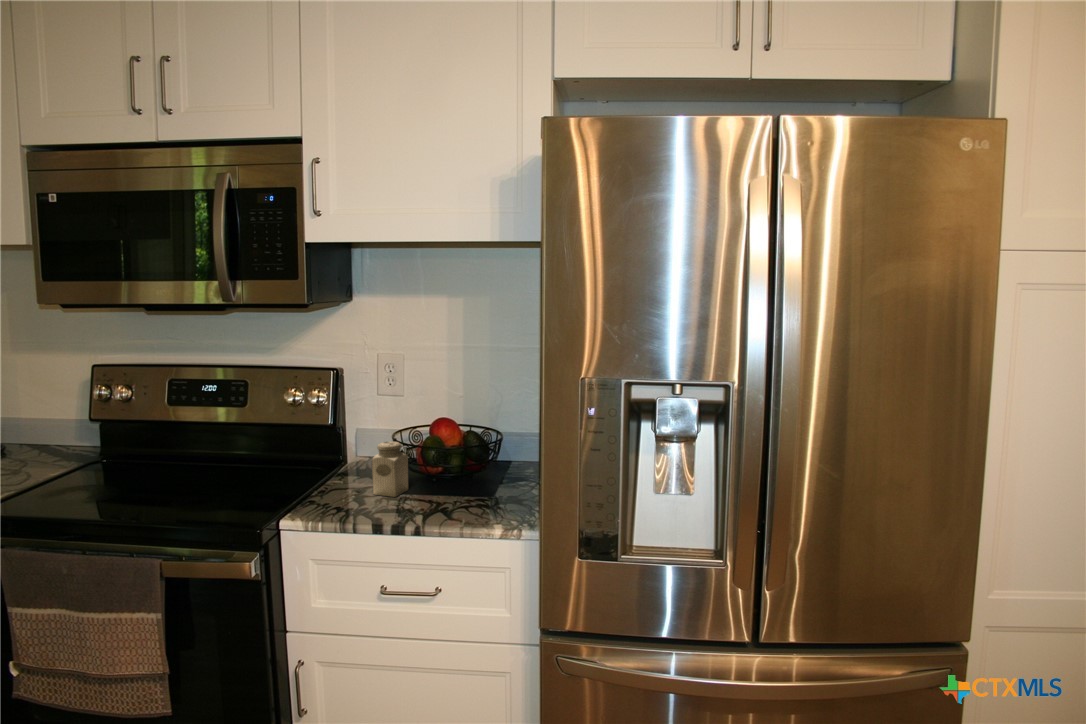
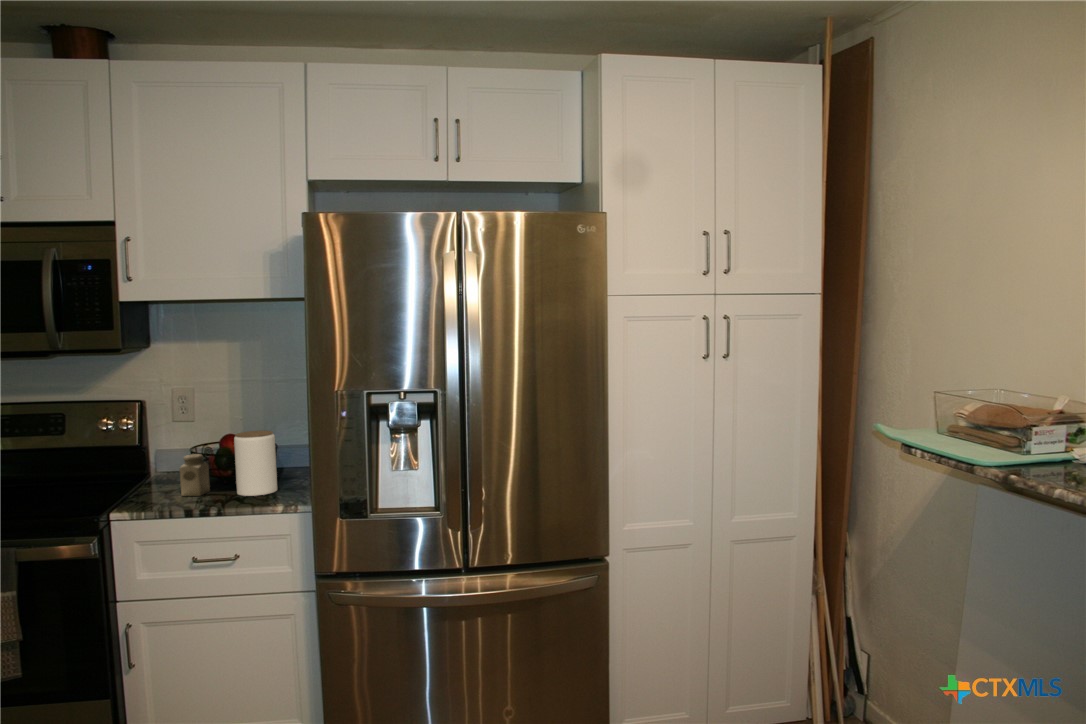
jar: none [440,416,491,504] -> present [234,431,277,496]

